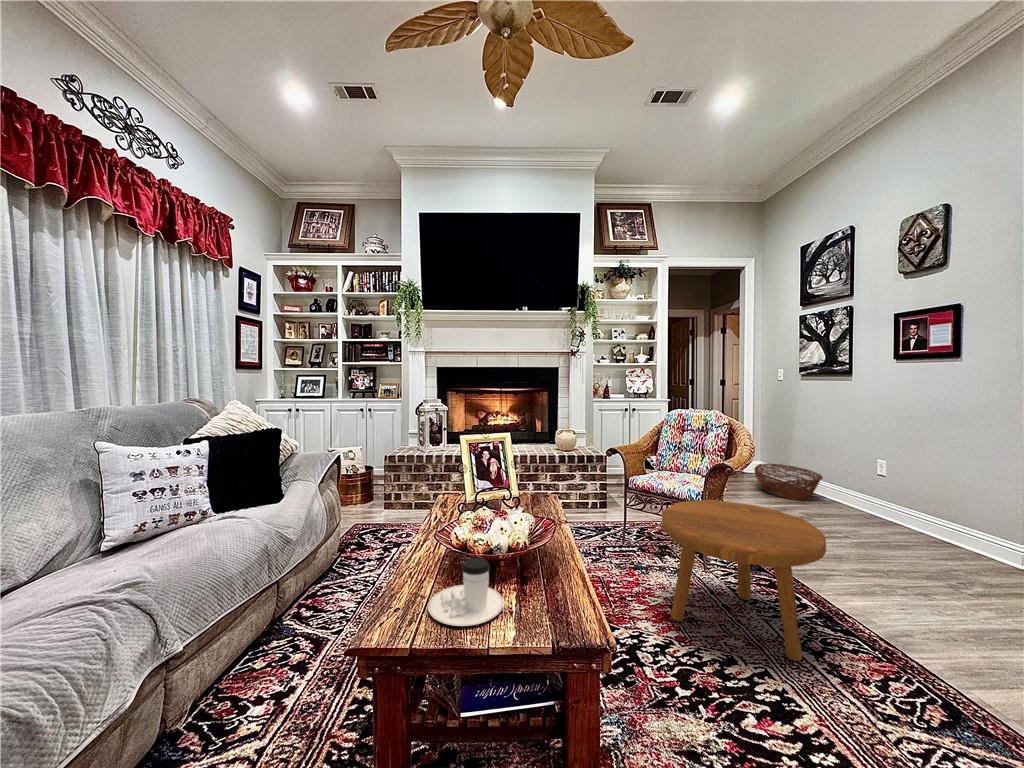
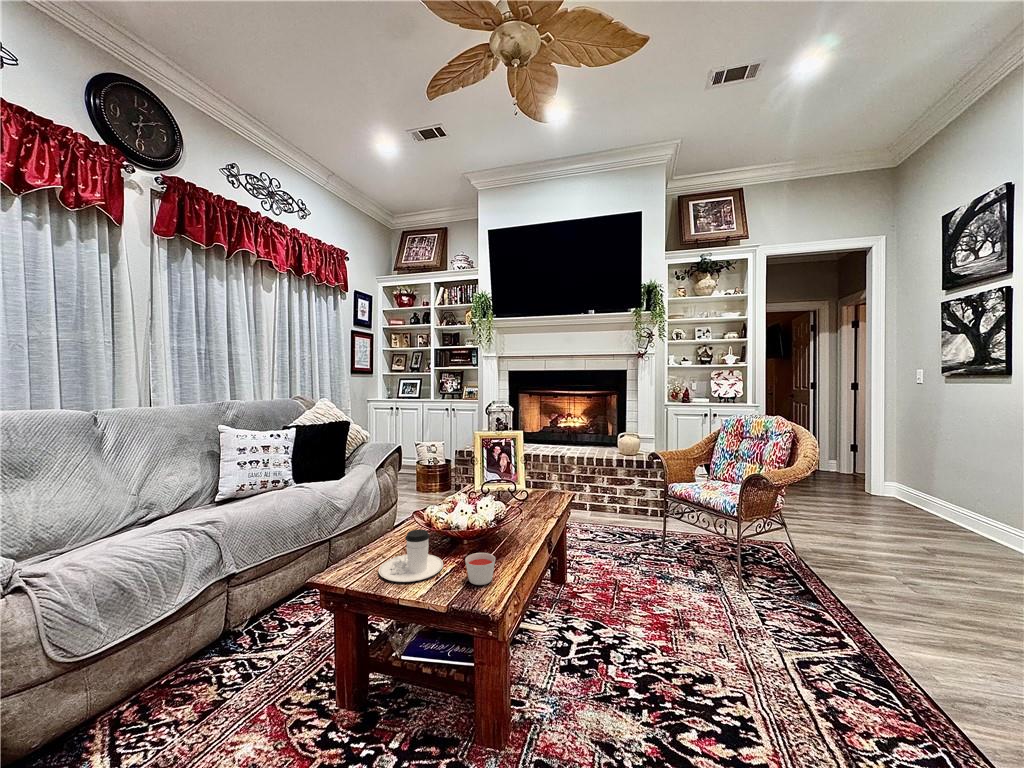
basket: present [754,463,823,500] -> none [874,486,969,534]
footstool: present [662,500,826,661] -> none [660,511,839,695]
candle: none [540,575,574,614] -> present [465,553,495,585]

